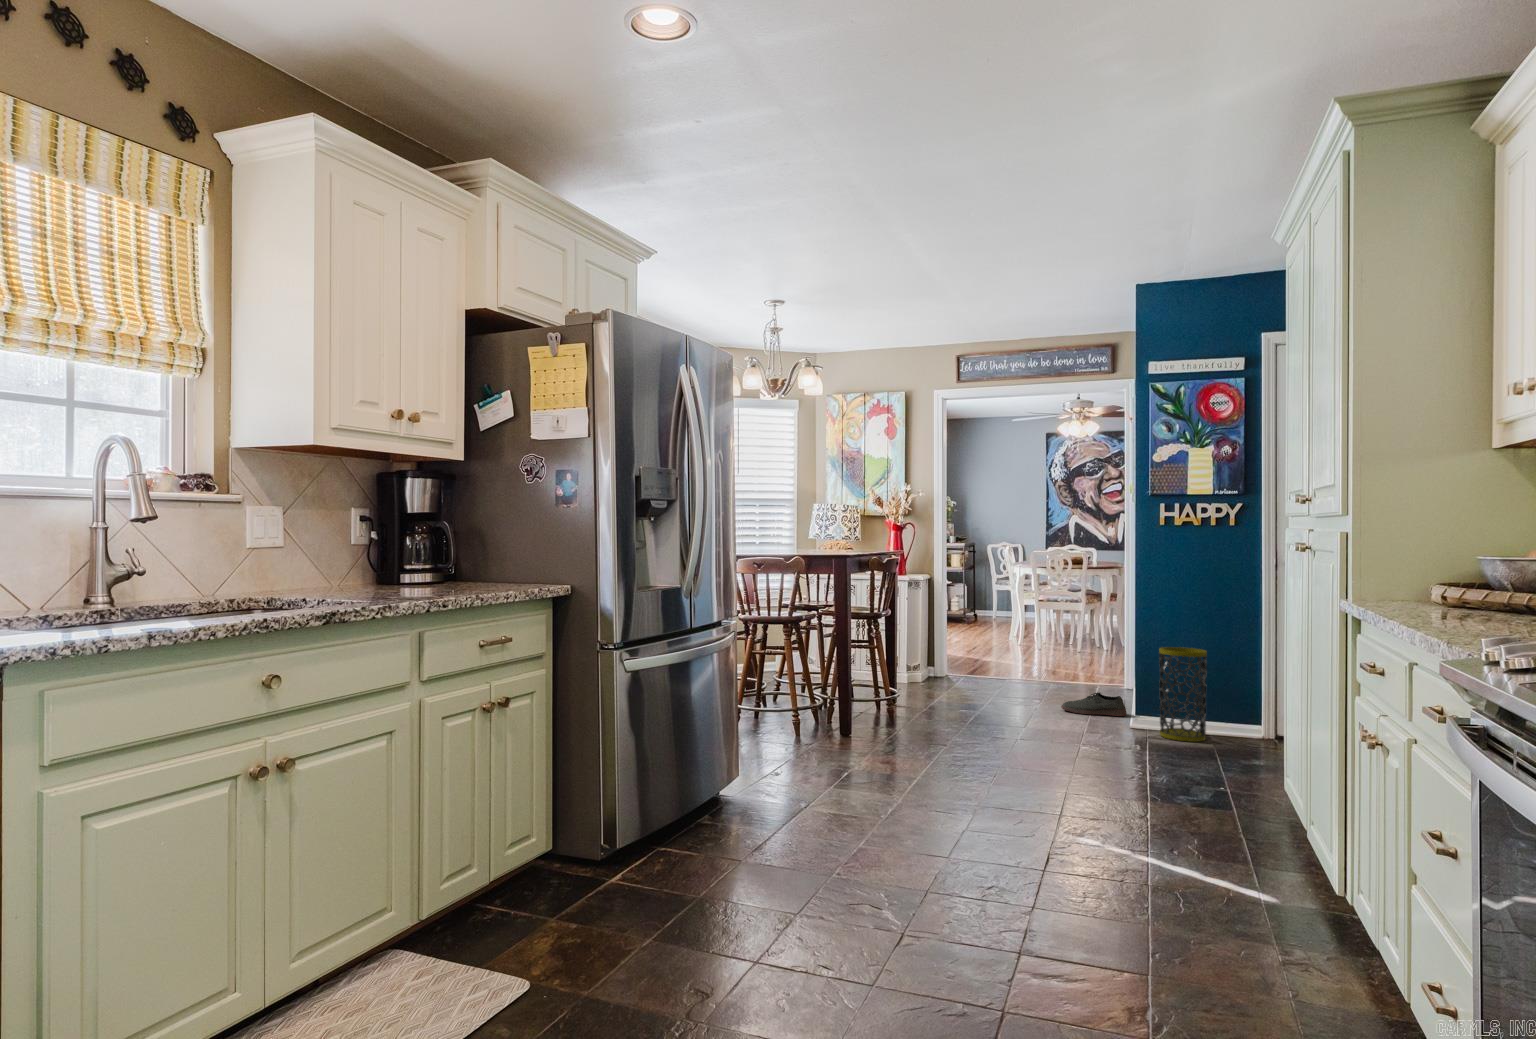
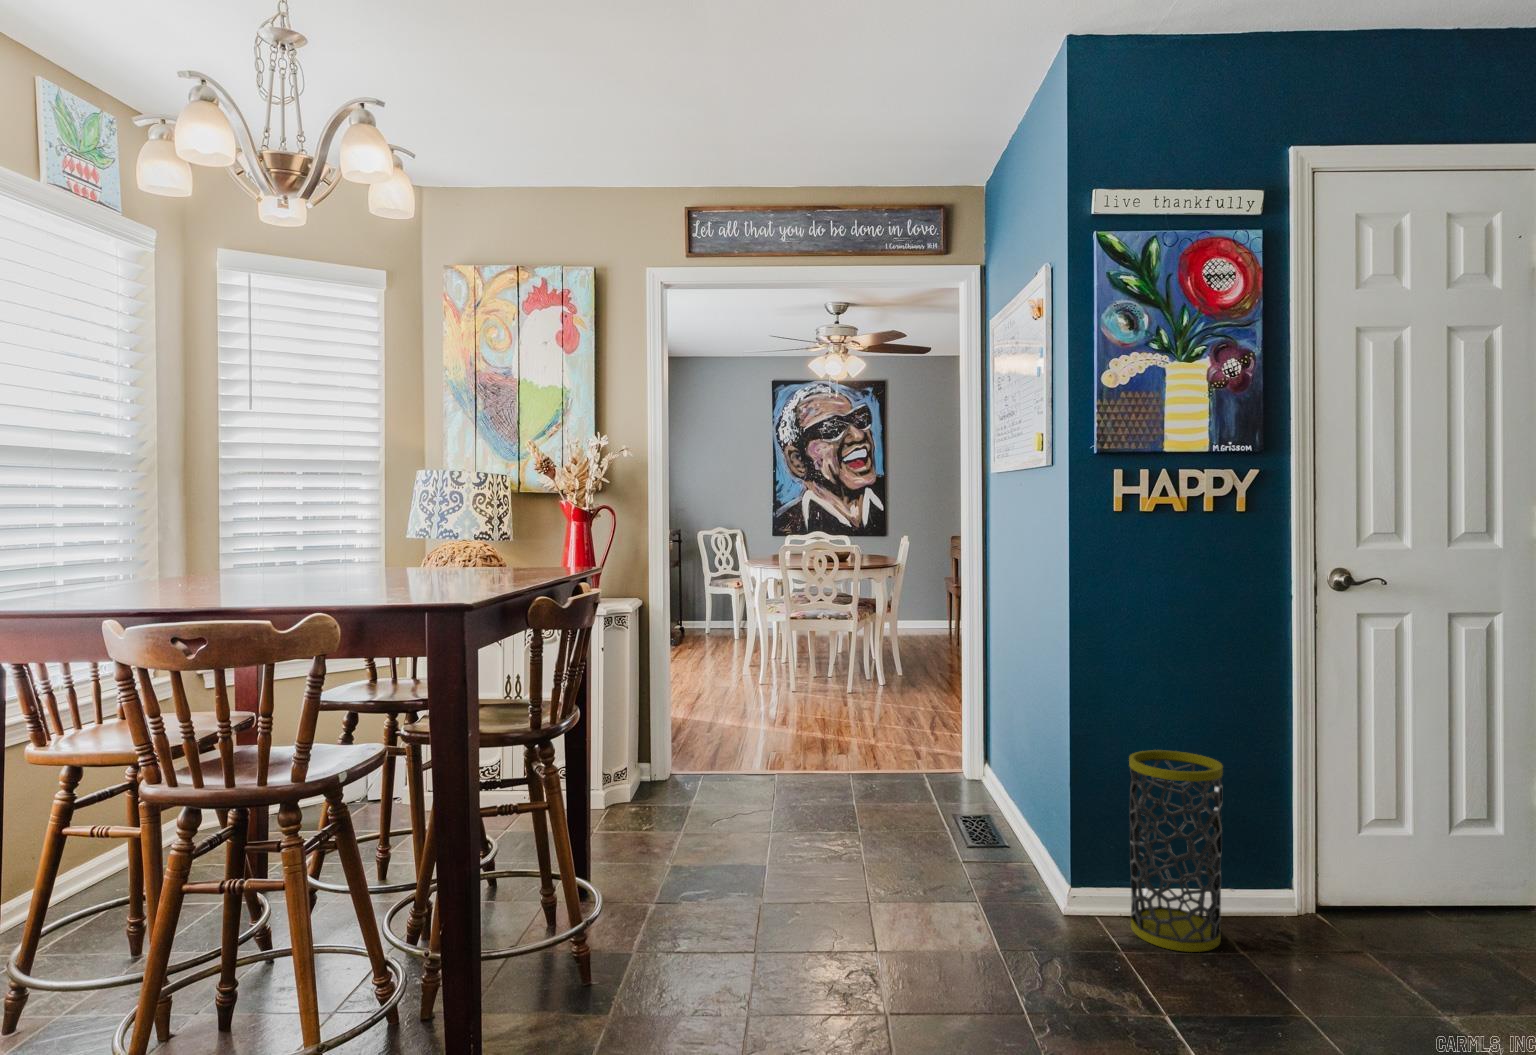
shoe: present [1061,693,1127,716] -> none [912,825,1029,874]

